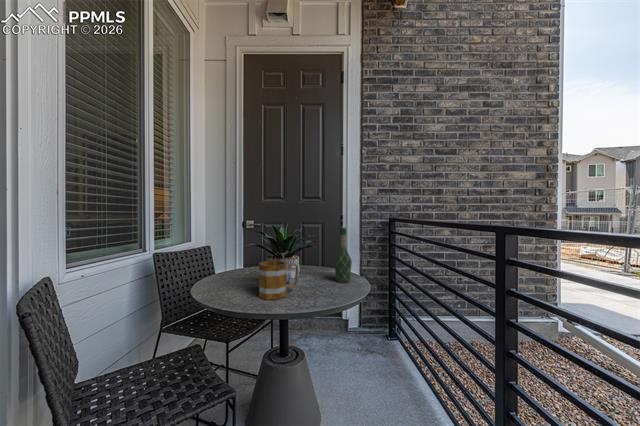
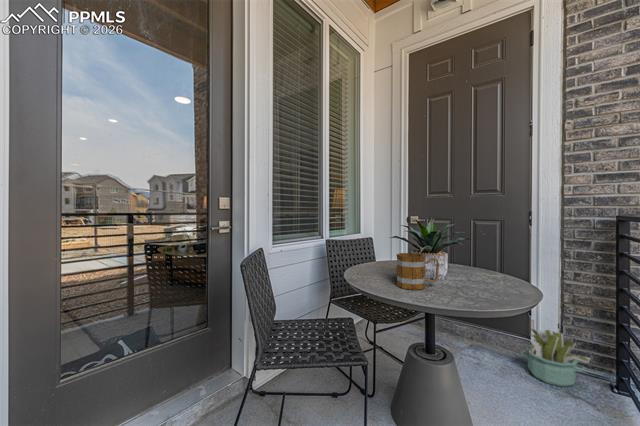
wine bottle: present [334,228,352,283] -> none [491,224,515,289]
decorative plant: none [339,305,380,347] -> present [521,328,591,386]

